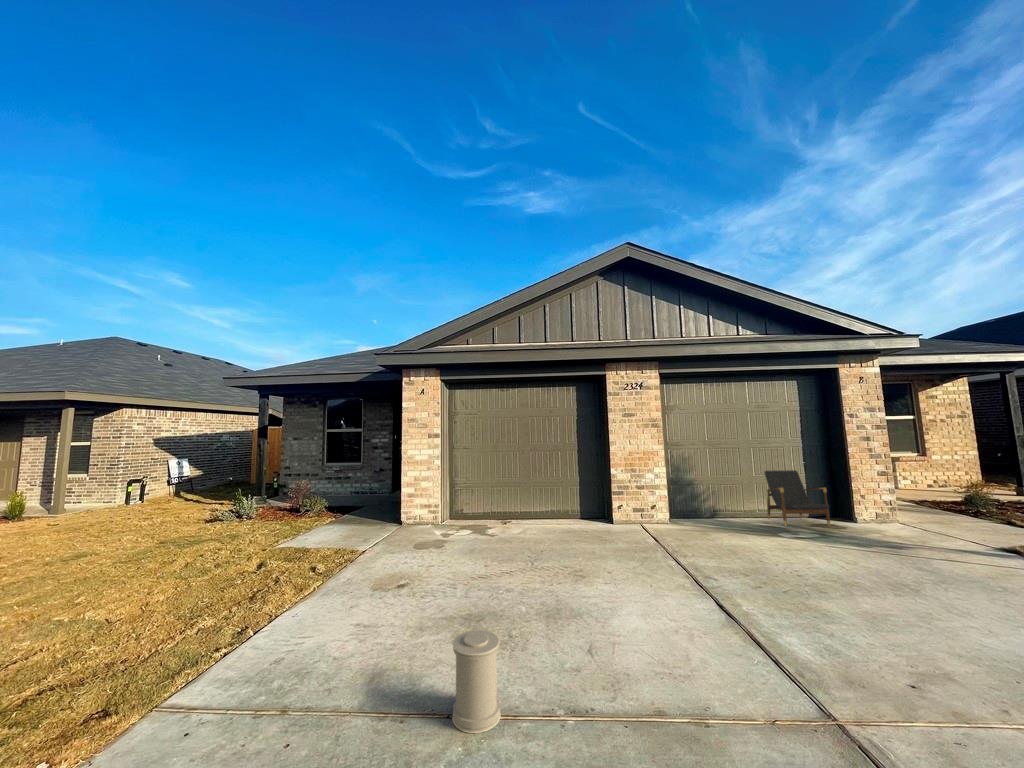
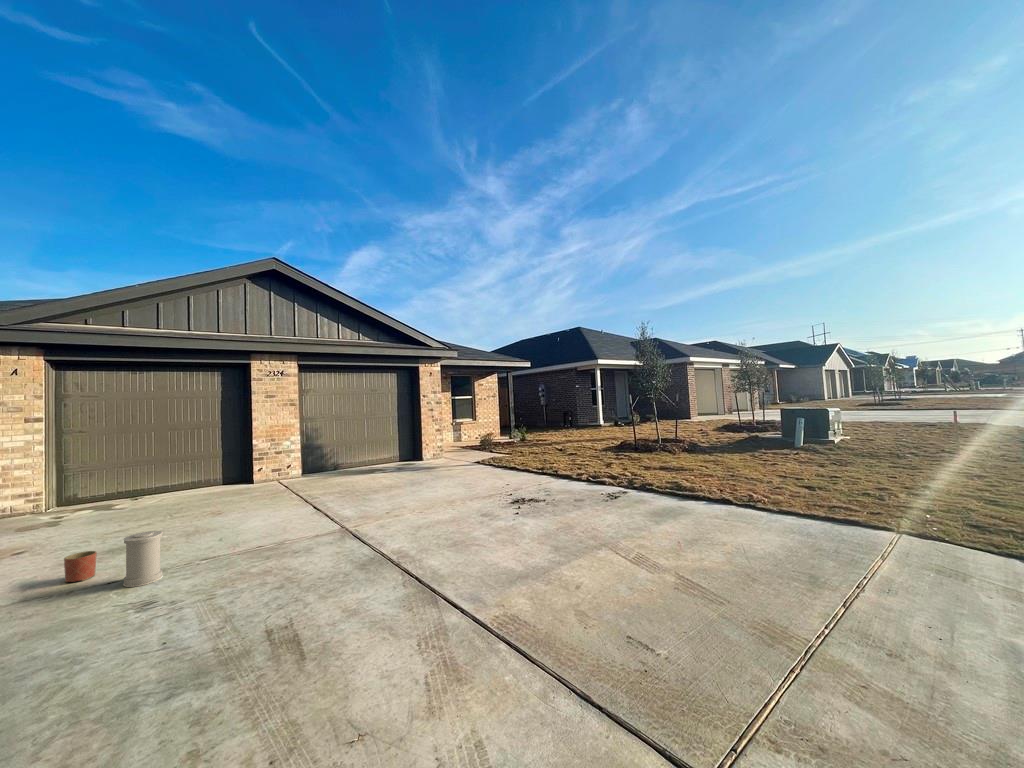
lounge chair: present [764,470,830,527] -> none [372,432,407,468]
planter: none [405,626,437,674] -> present [64,551,97,582]

